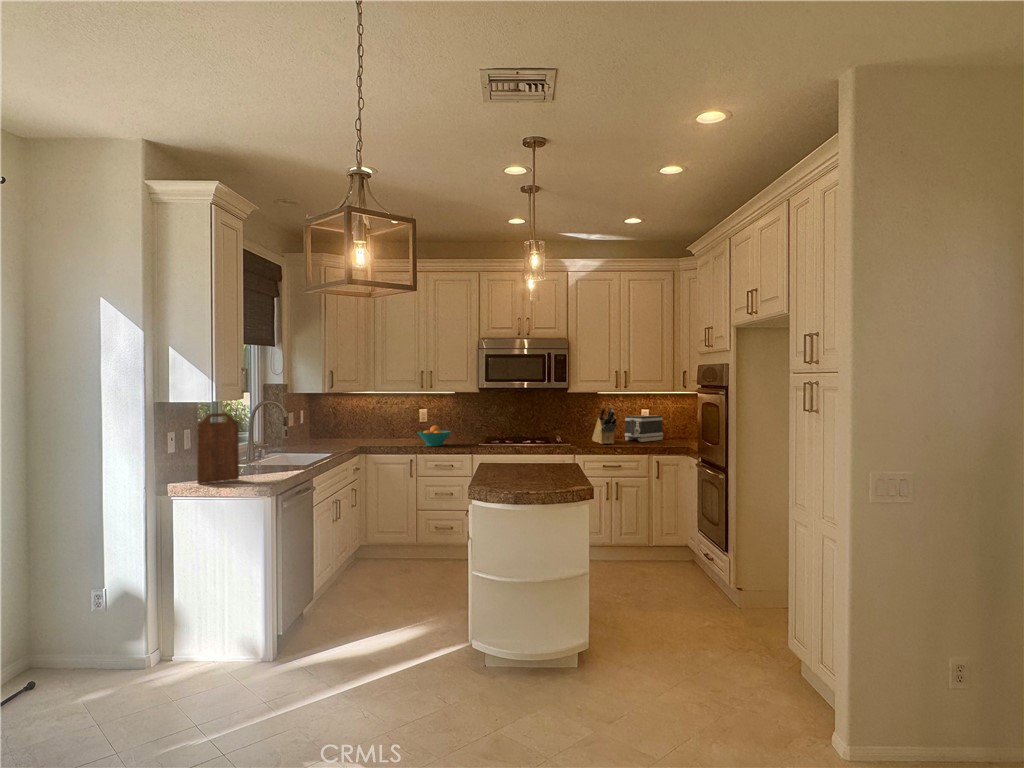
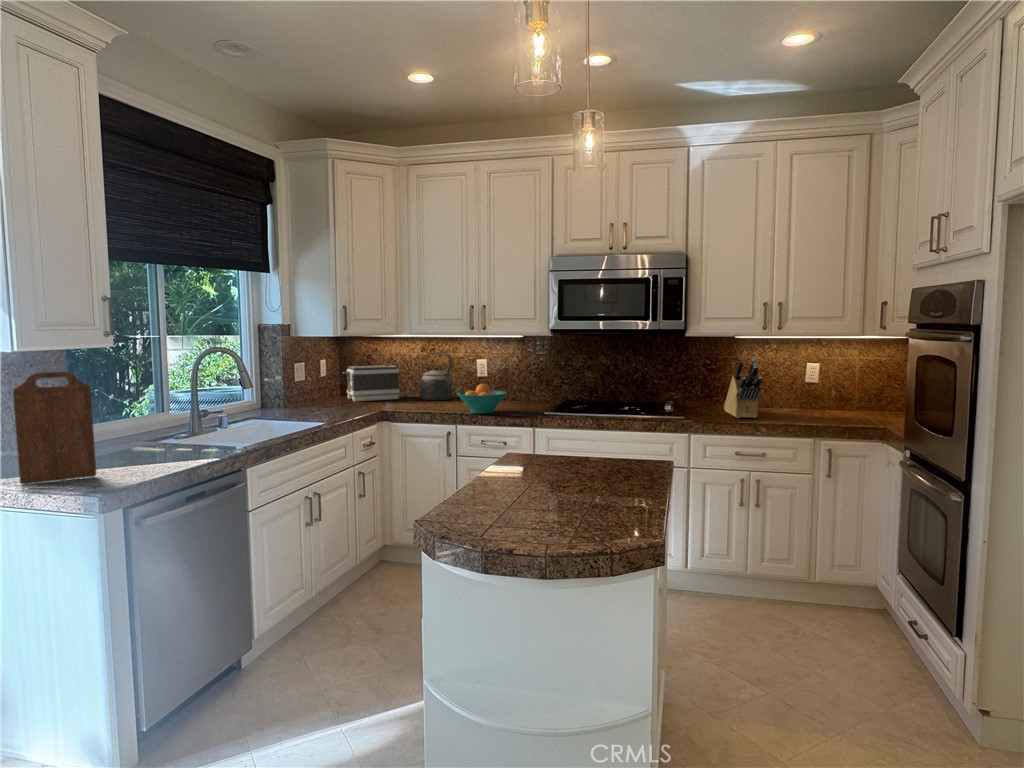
kettle: none [373,405,403,440] -> present [420,353,453,400]
toaster: present [624,415,663,442] -> present [343,365,400,402]

